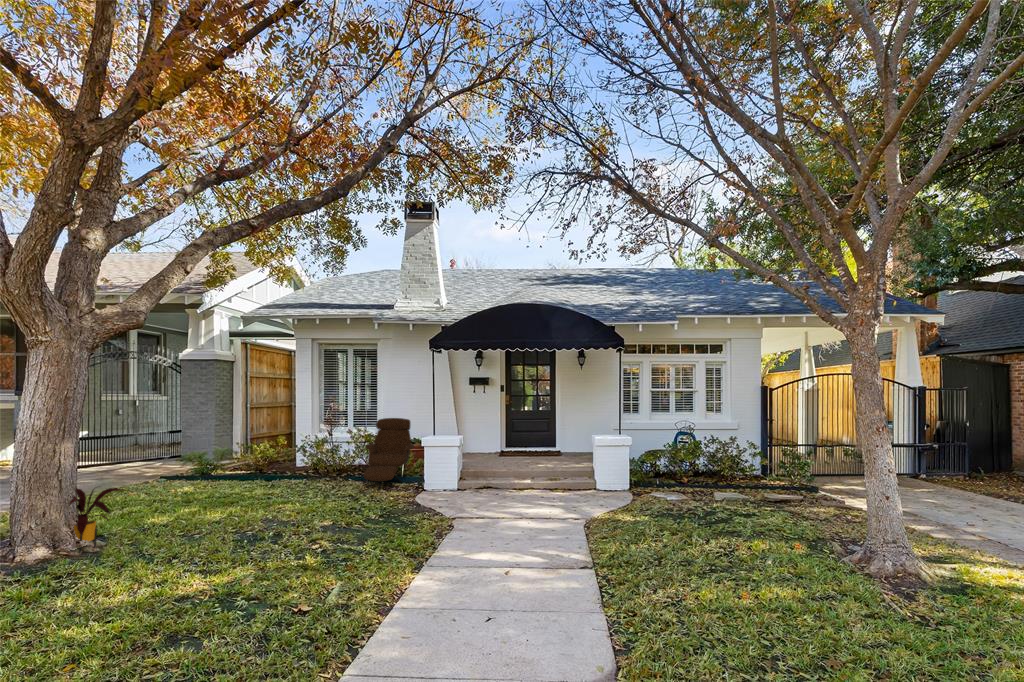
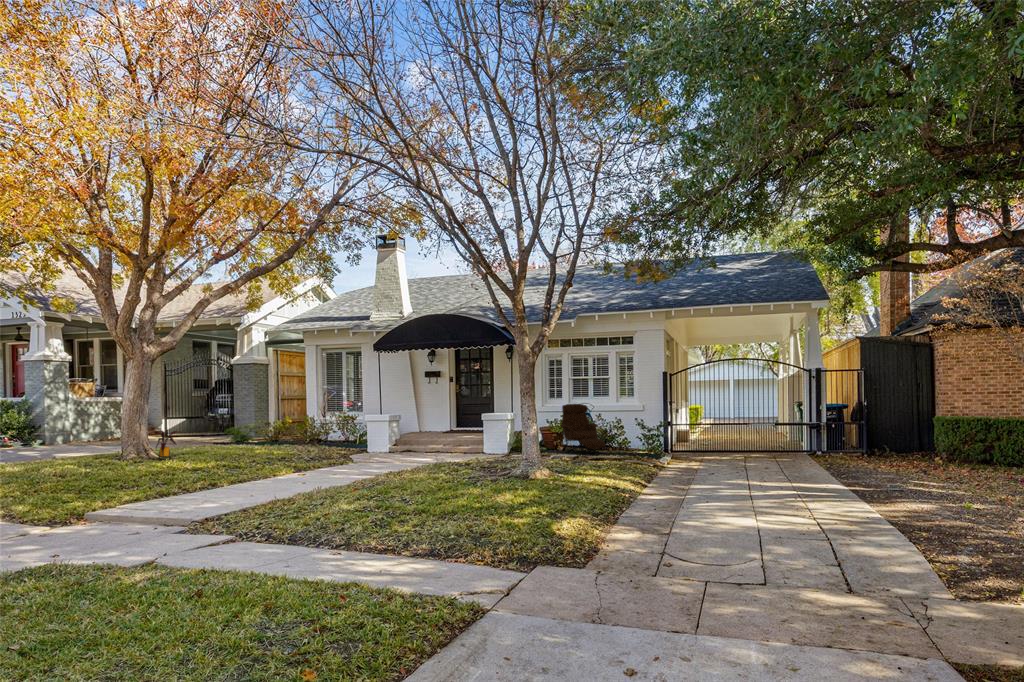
lounge chair: present [364,418,414,490] -> present [561,404,605,454]

